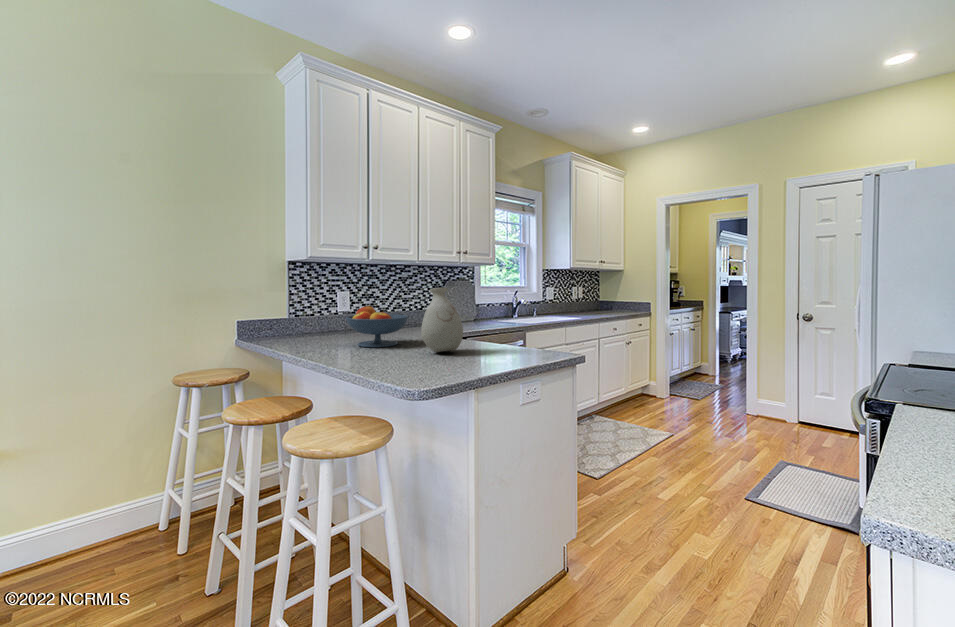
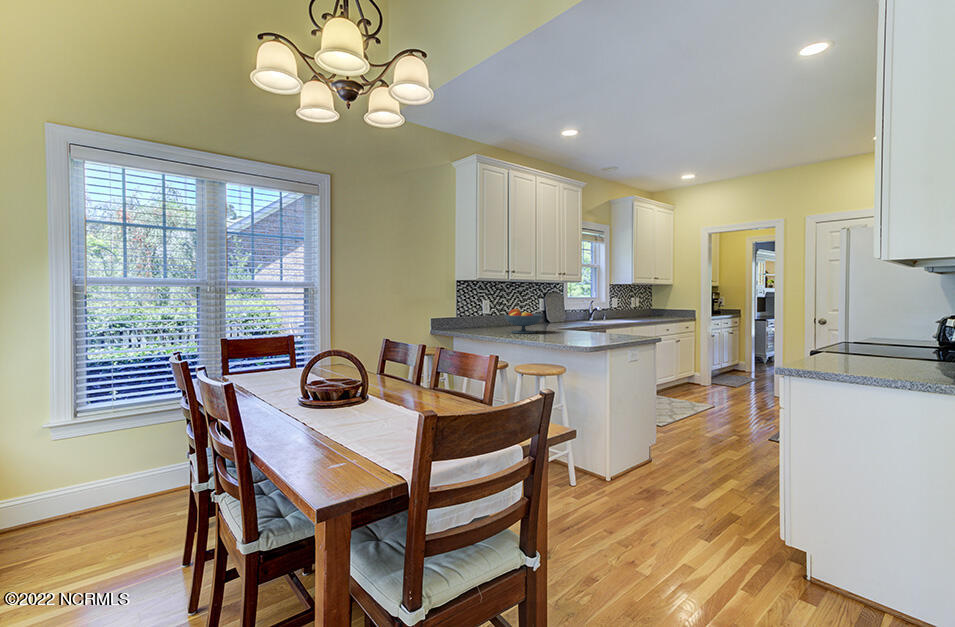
vase: present [421,288,463,352] -> none [559,297,584,335]

